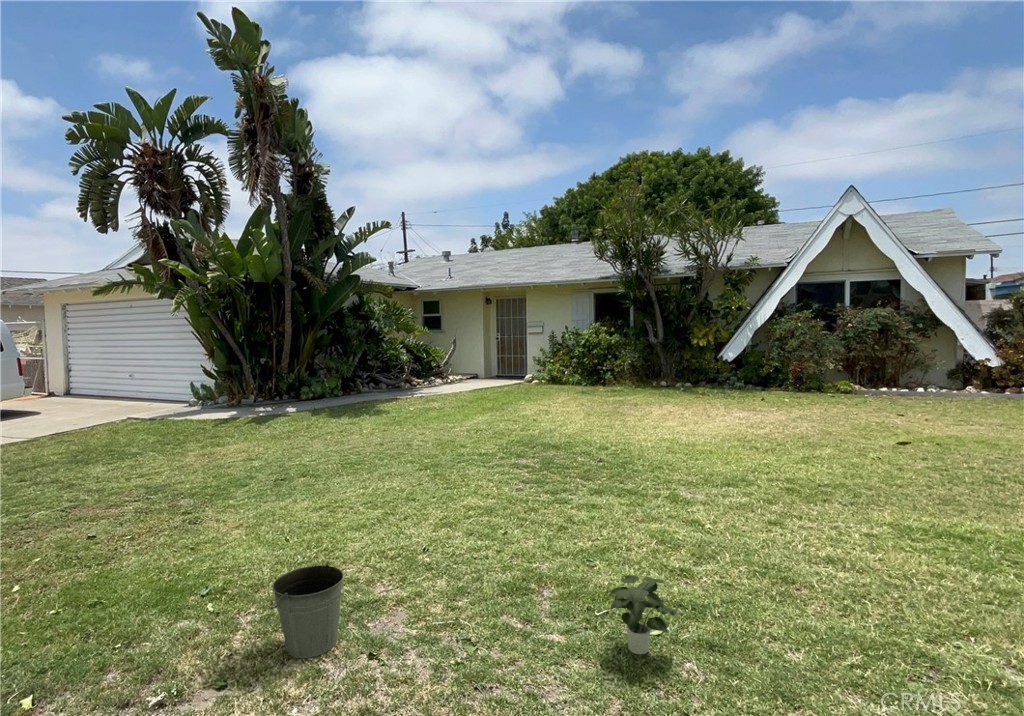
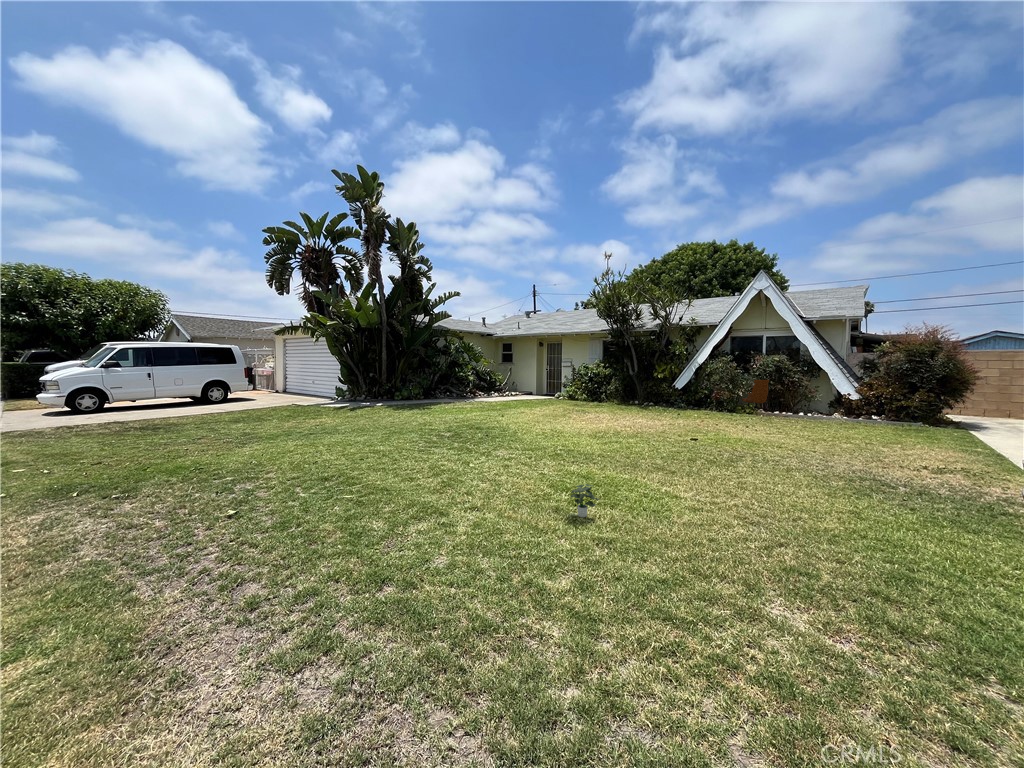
lounge chair: none [825,347,870,395] -> present [742,380,769,410]
bucket: present [270,562,344,658] -> none [423,476,454,514]

